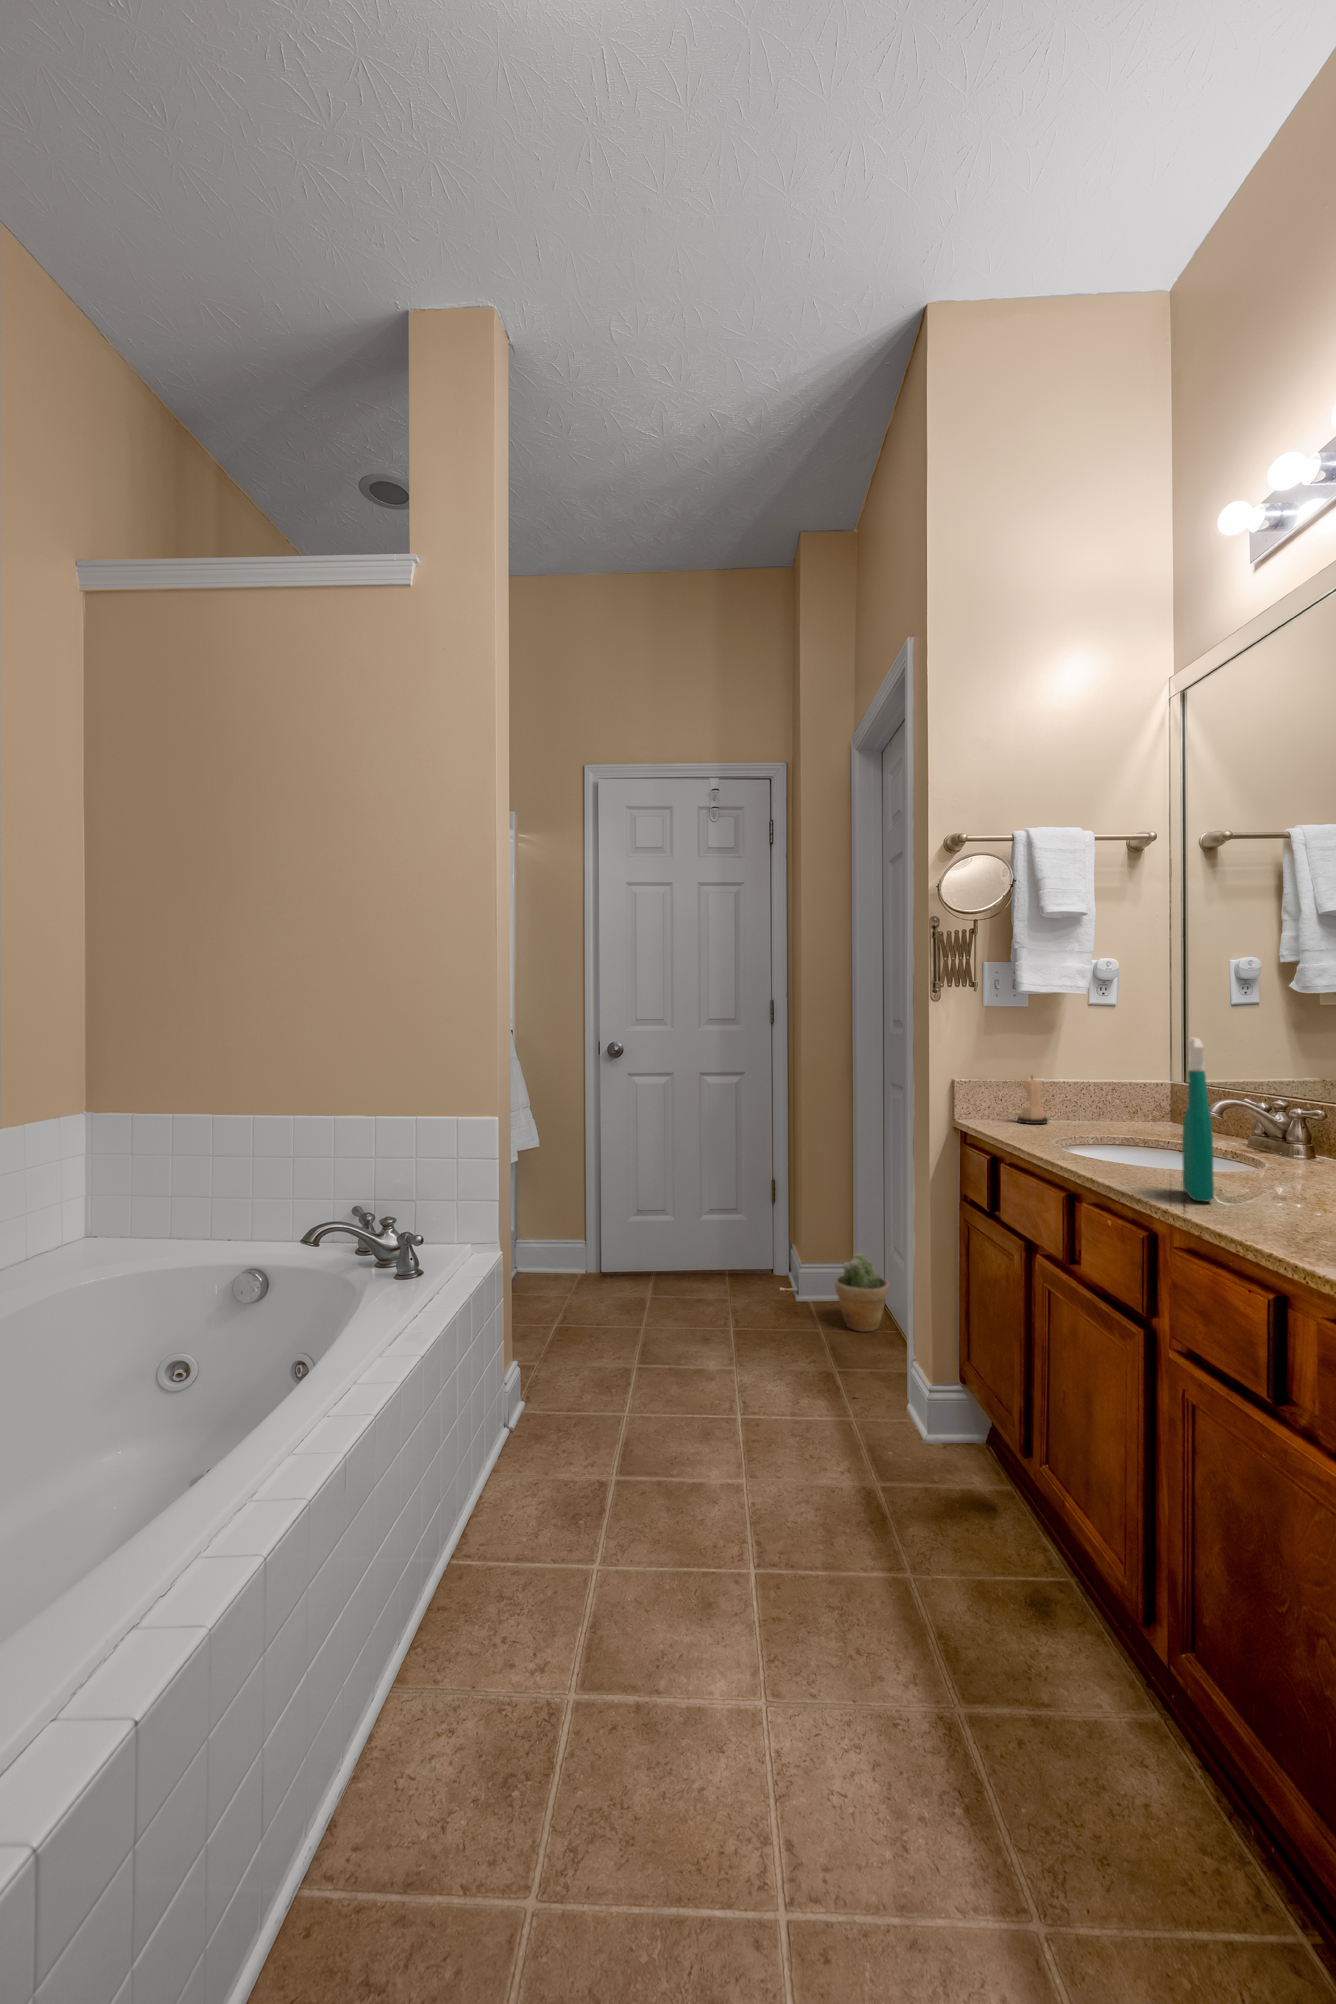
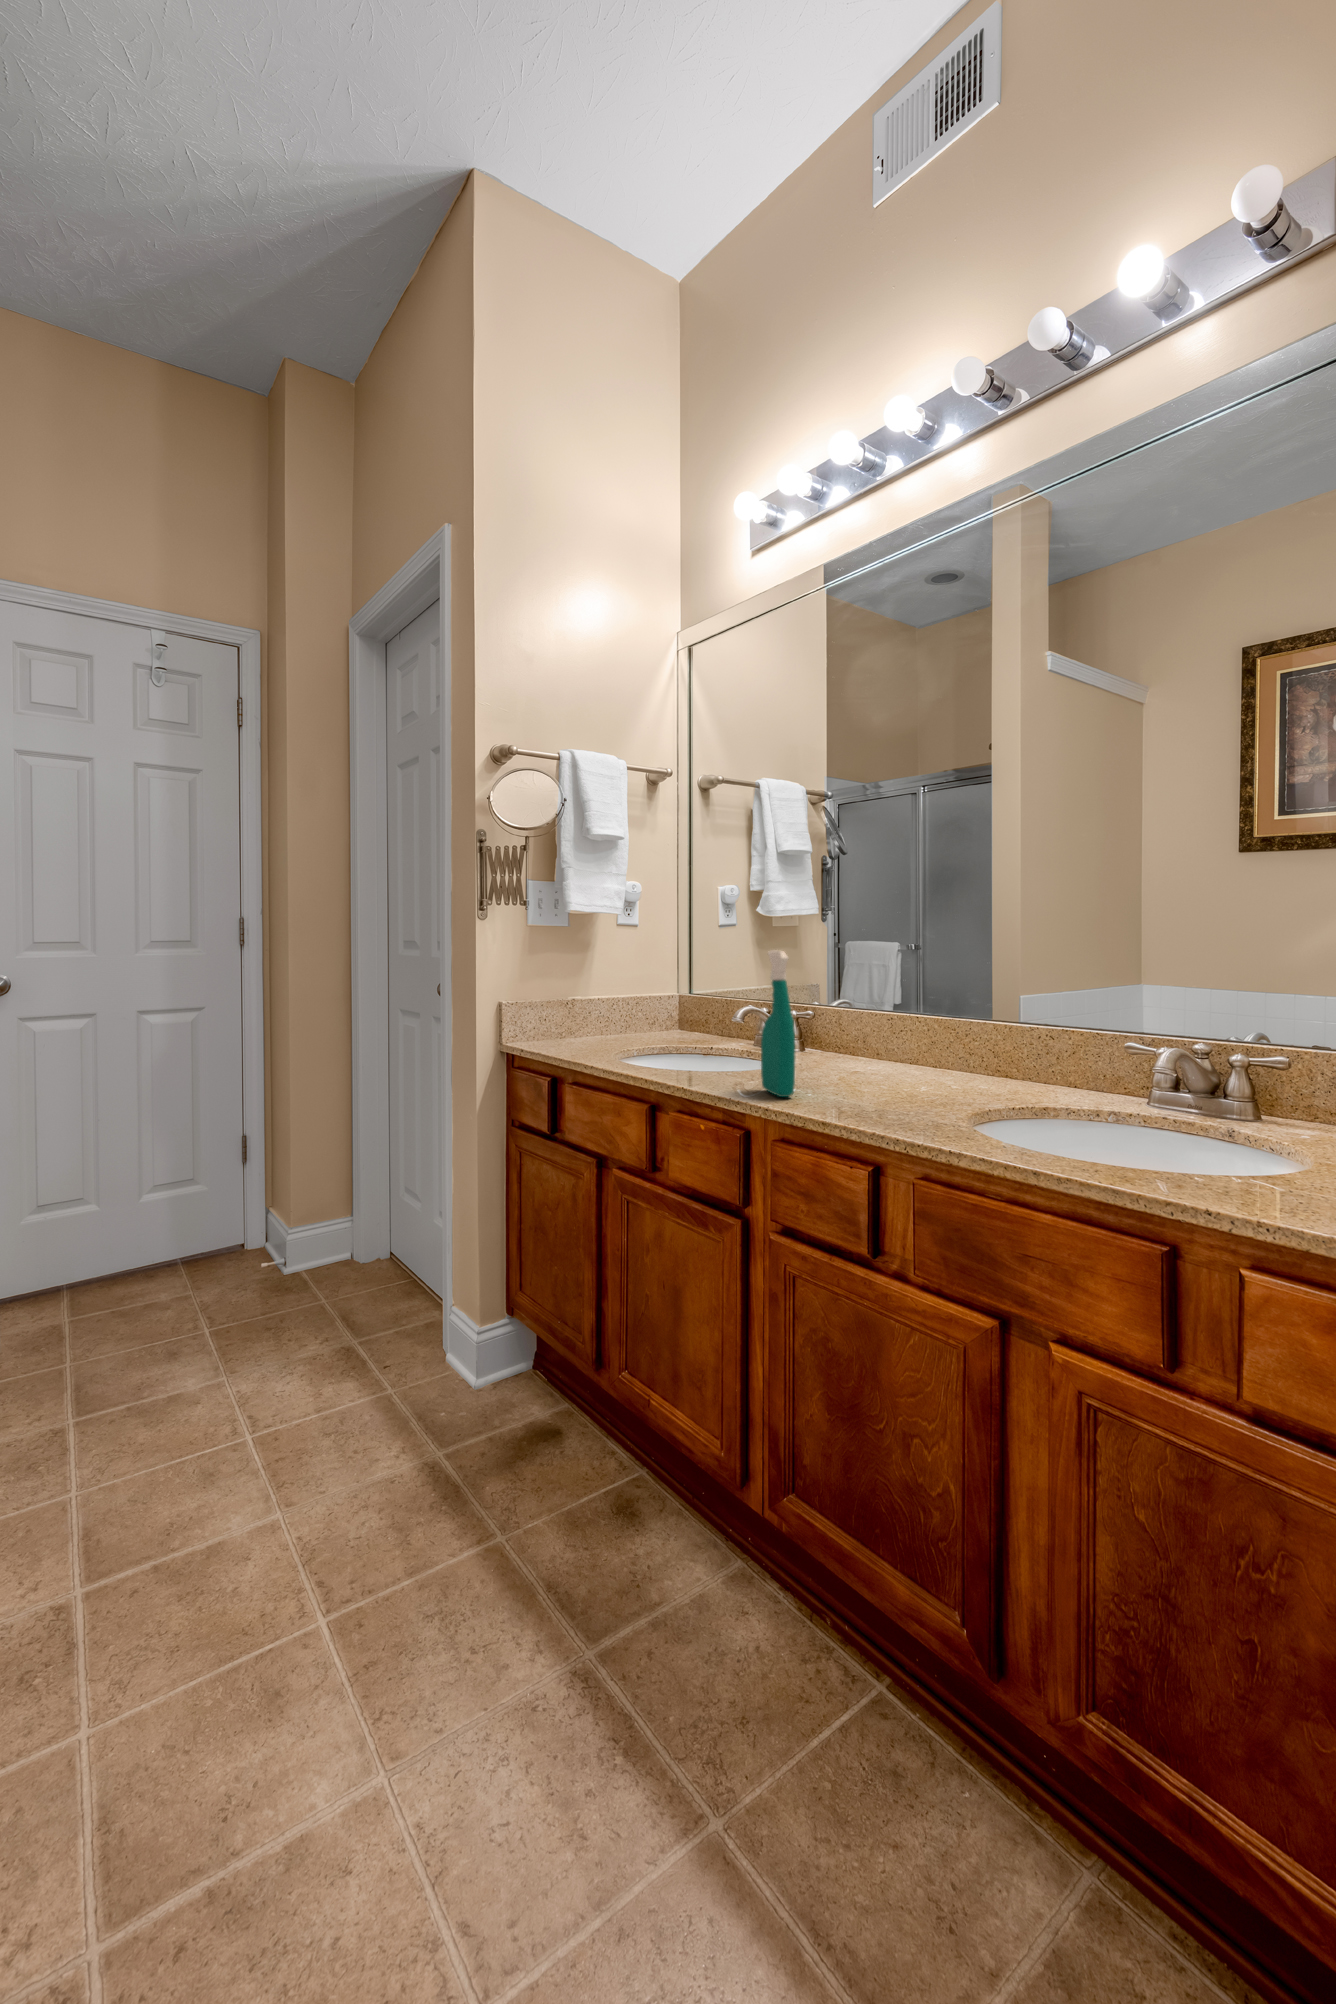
candle: present [1017,1077,1048,1124] -> none [559,996,589,1045]
potted plant: present [835,1253,889,1332] -> none [338,1206,401,1292]

